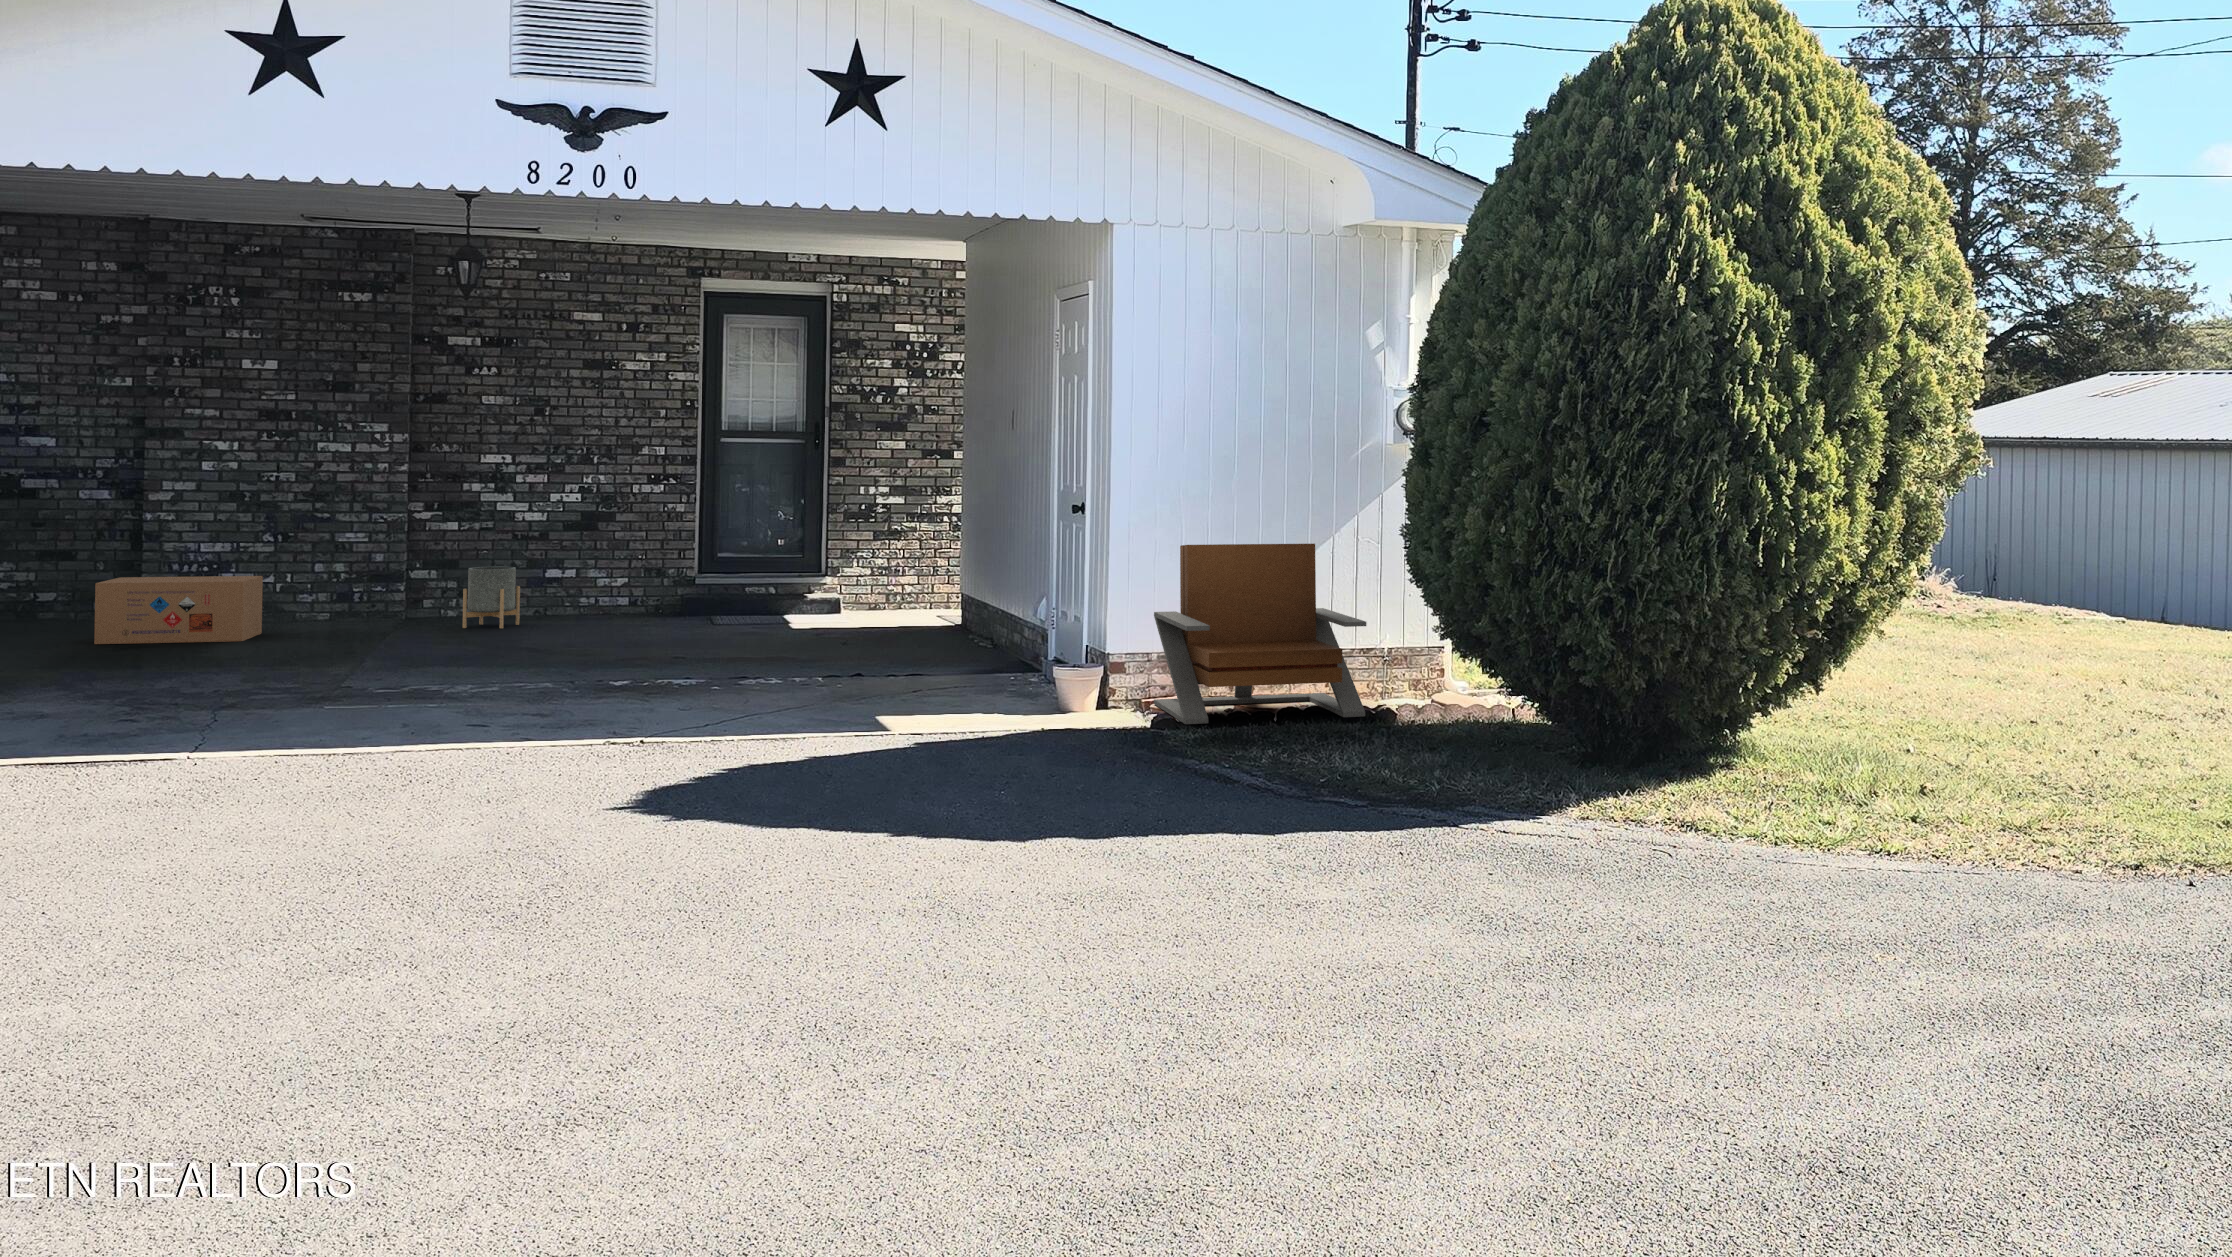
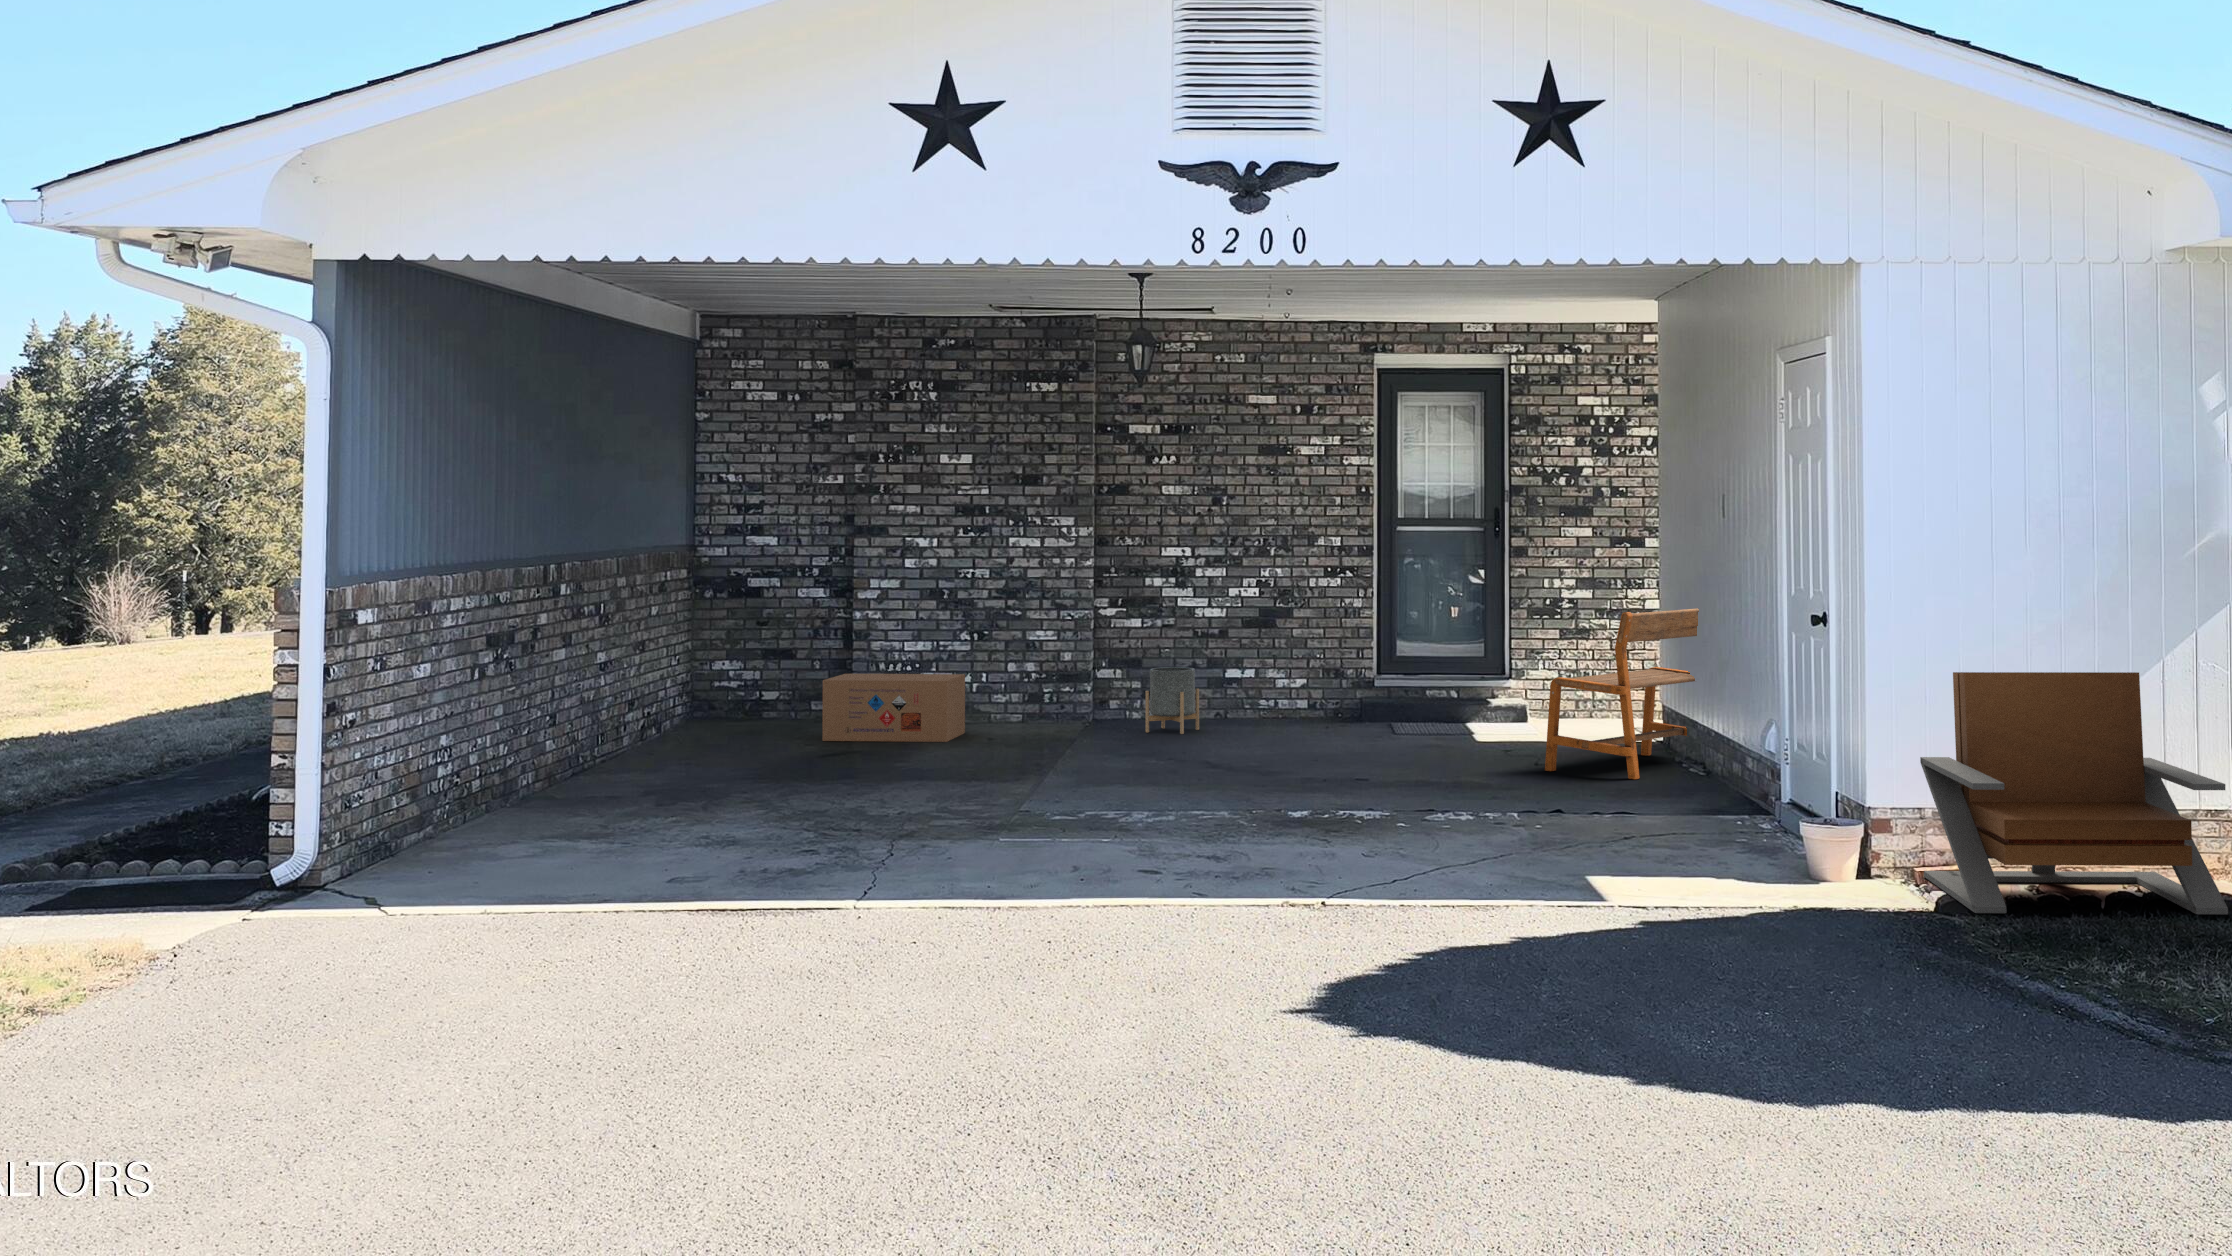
bench: none [855,504,1013,650] -> present [1545,609,1699,779]

